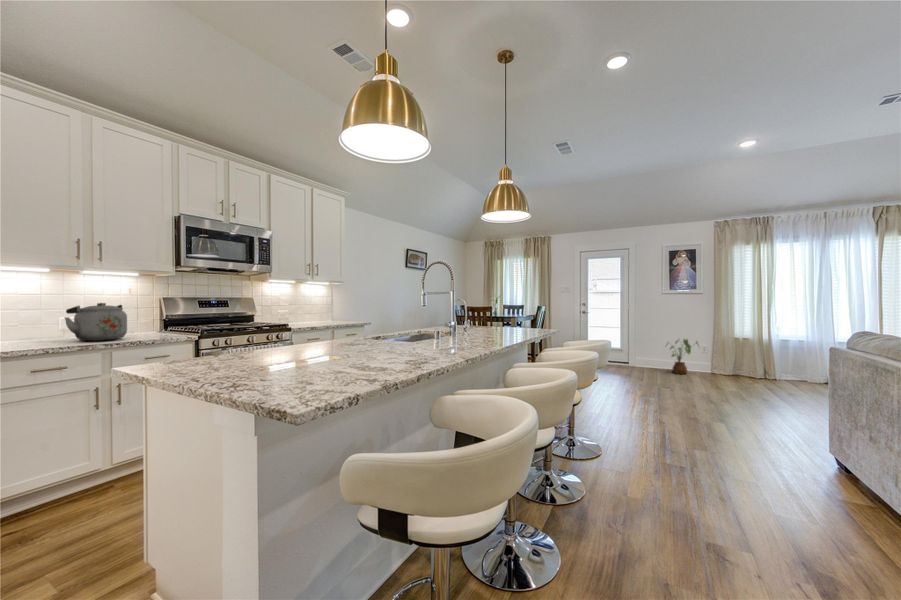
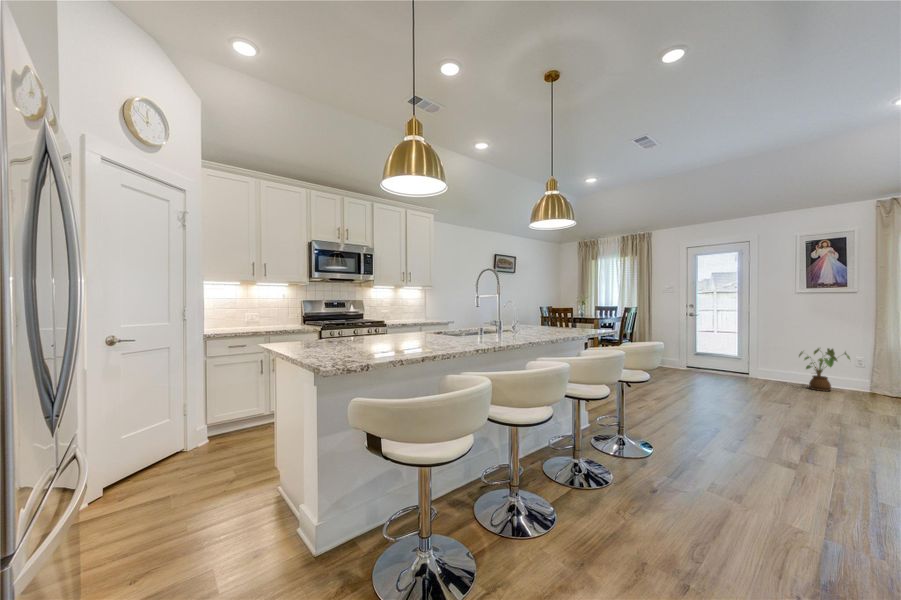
kettle: present [65,303,127,341] -> none [246,303,280,328]

